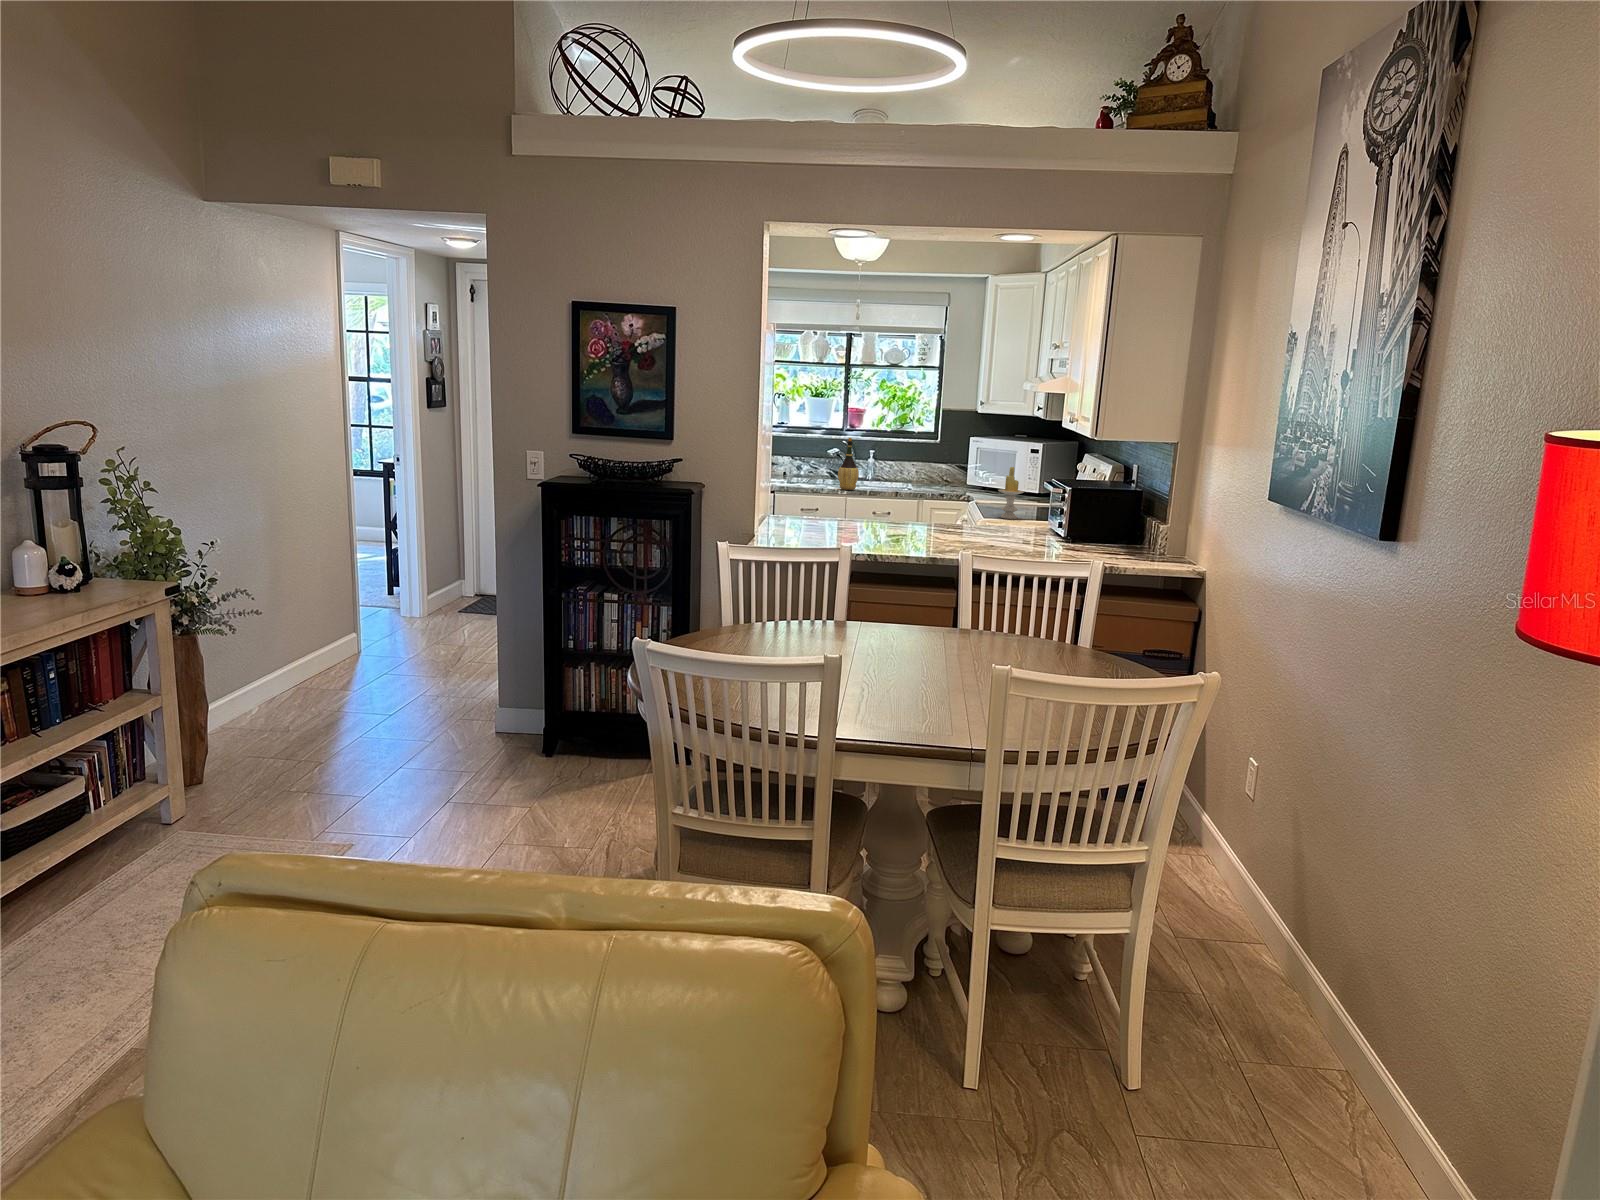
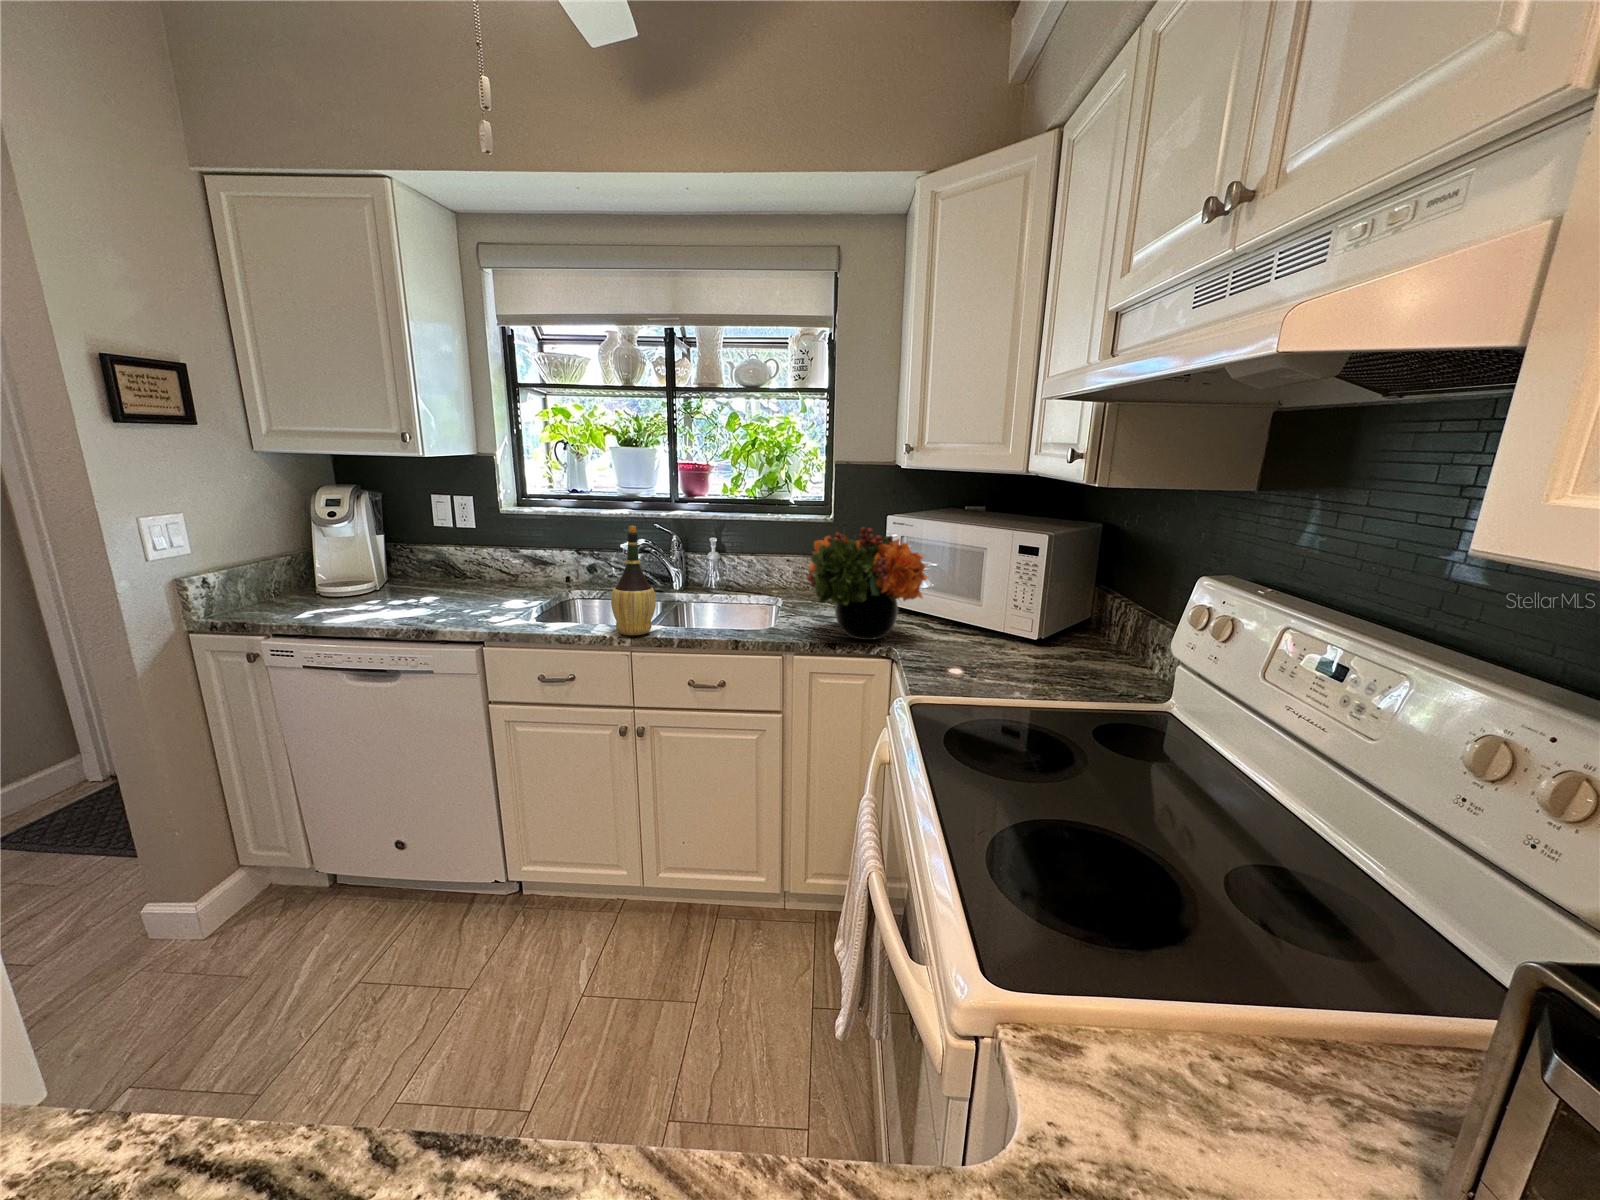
flower arrangement: none [930,441,990,495] -> present [807,527,928,640]
candle: present [998,467,1024,519] -> none [981,632,1064,795]

